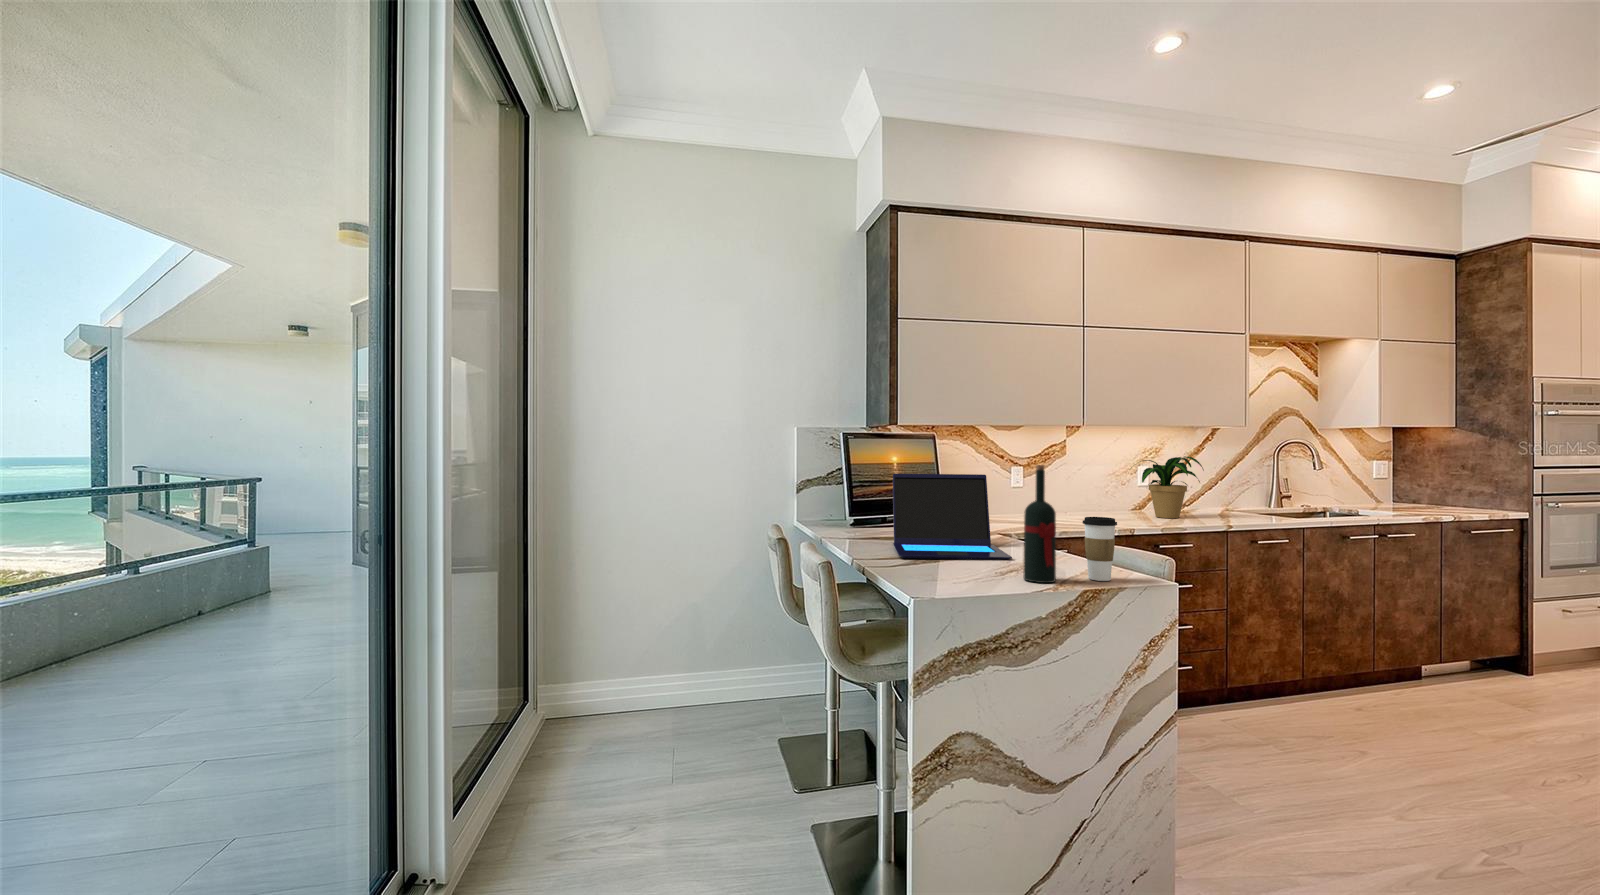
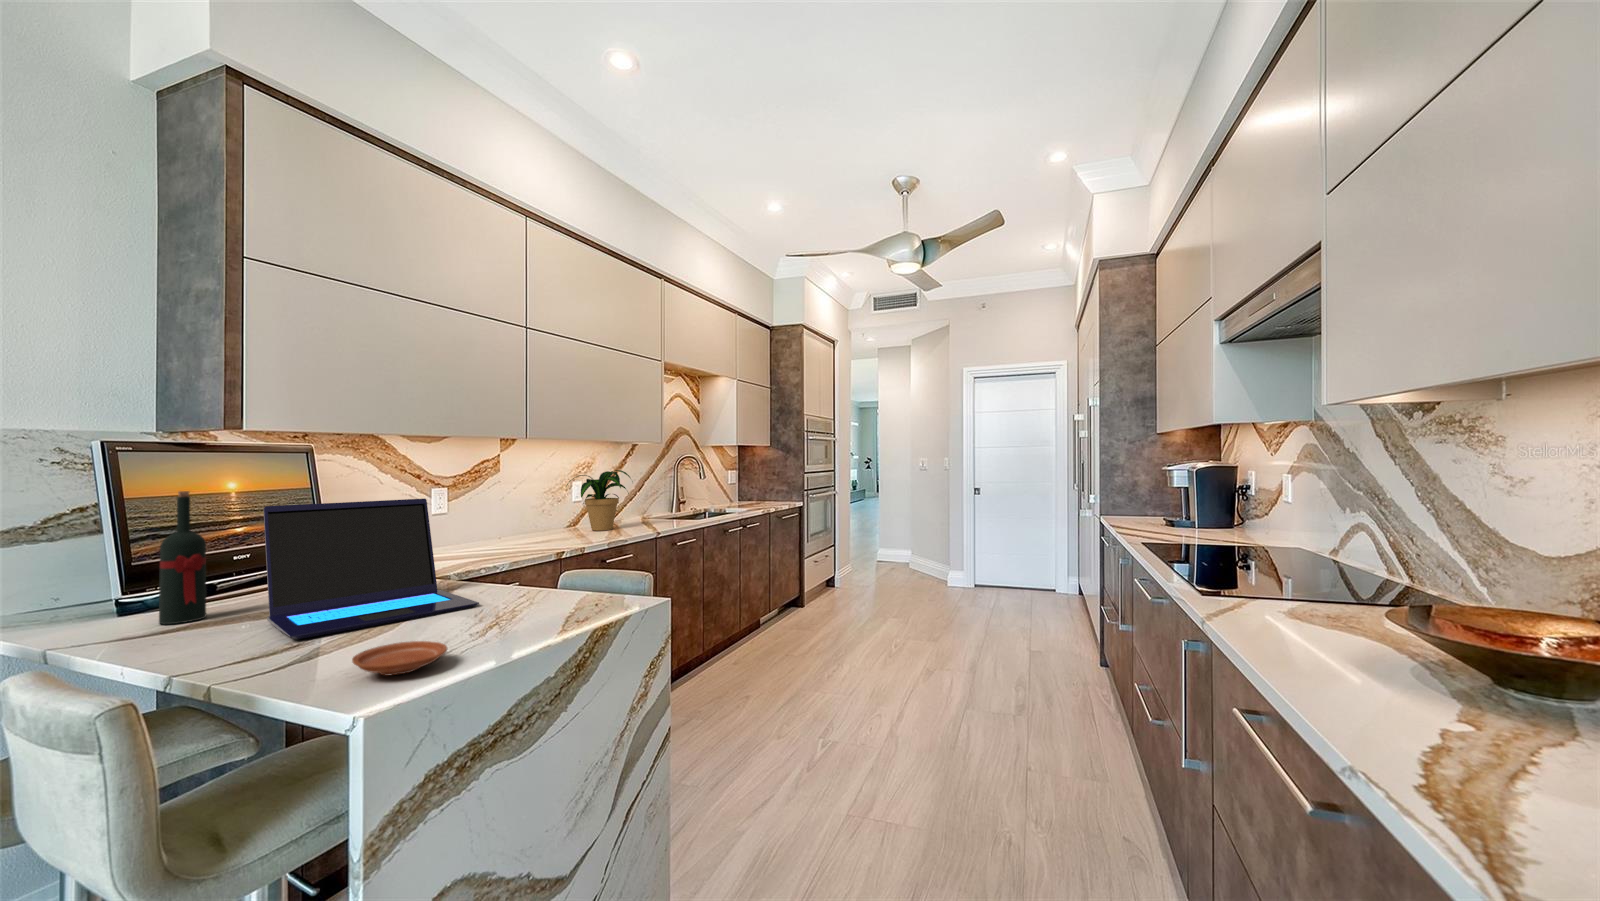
wine bottle: present [1023,465,1056,583] -> present [159,491,206,625]
coffee cup: present [1083,517,1117,581] -> none [581,537,619,612]
plate: none [918,568,971,587] -> present [352,641,447,676]

